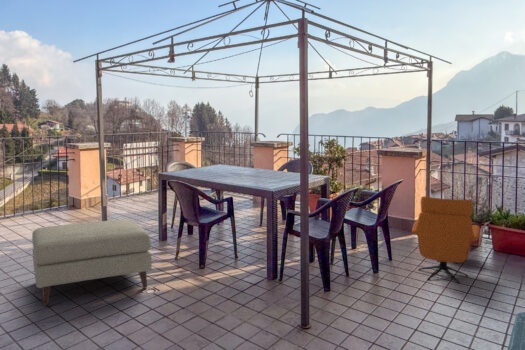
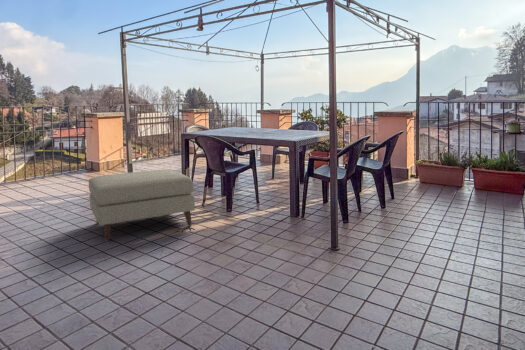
armchair: present [412,196,480,283] -> none [414,141,473,214]

